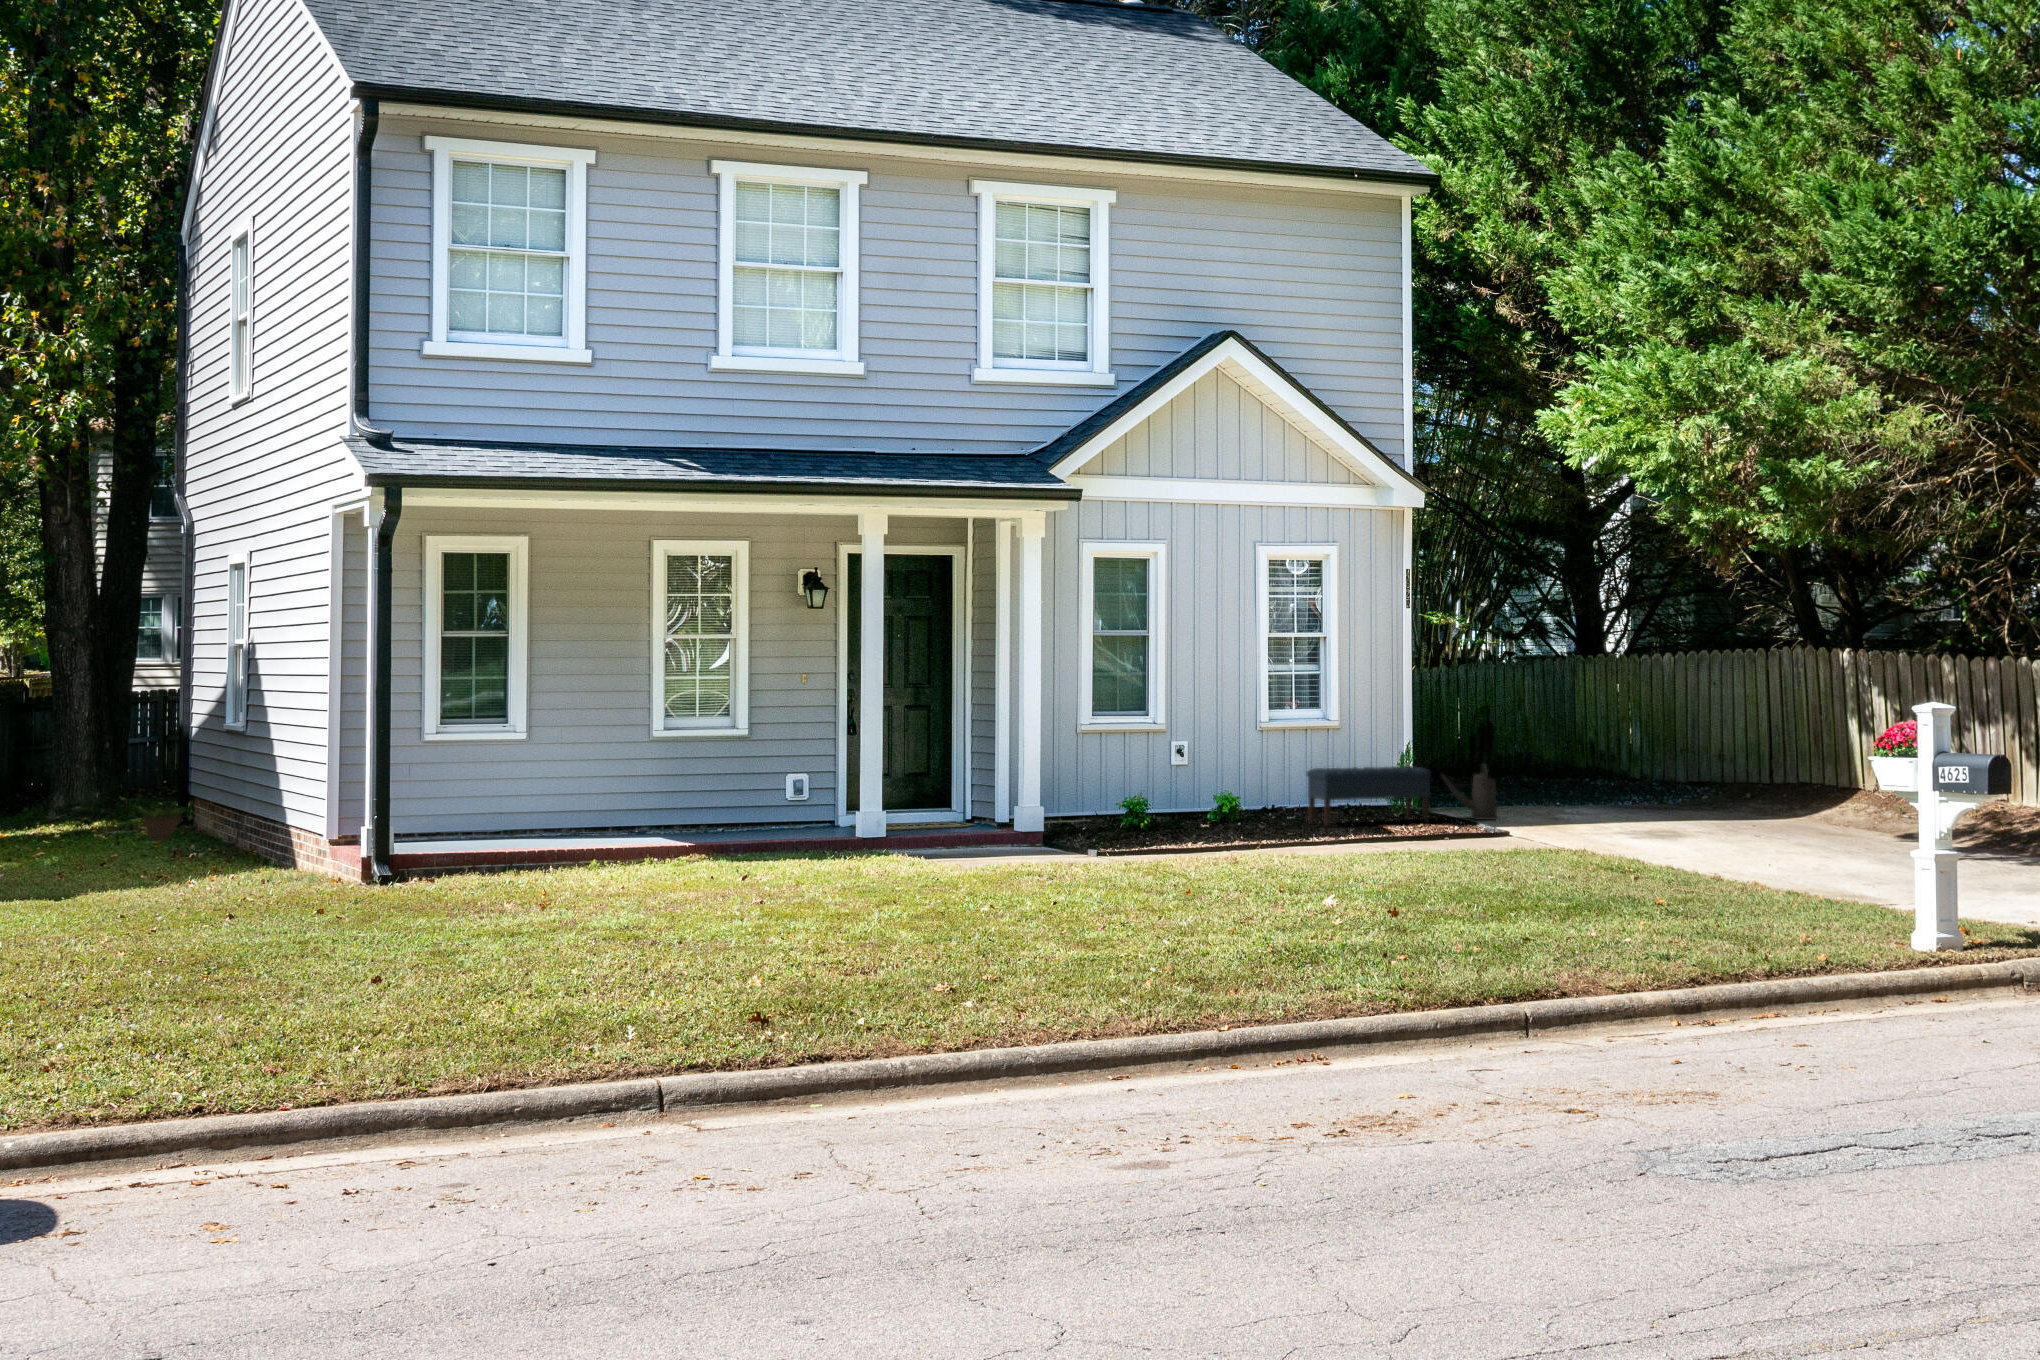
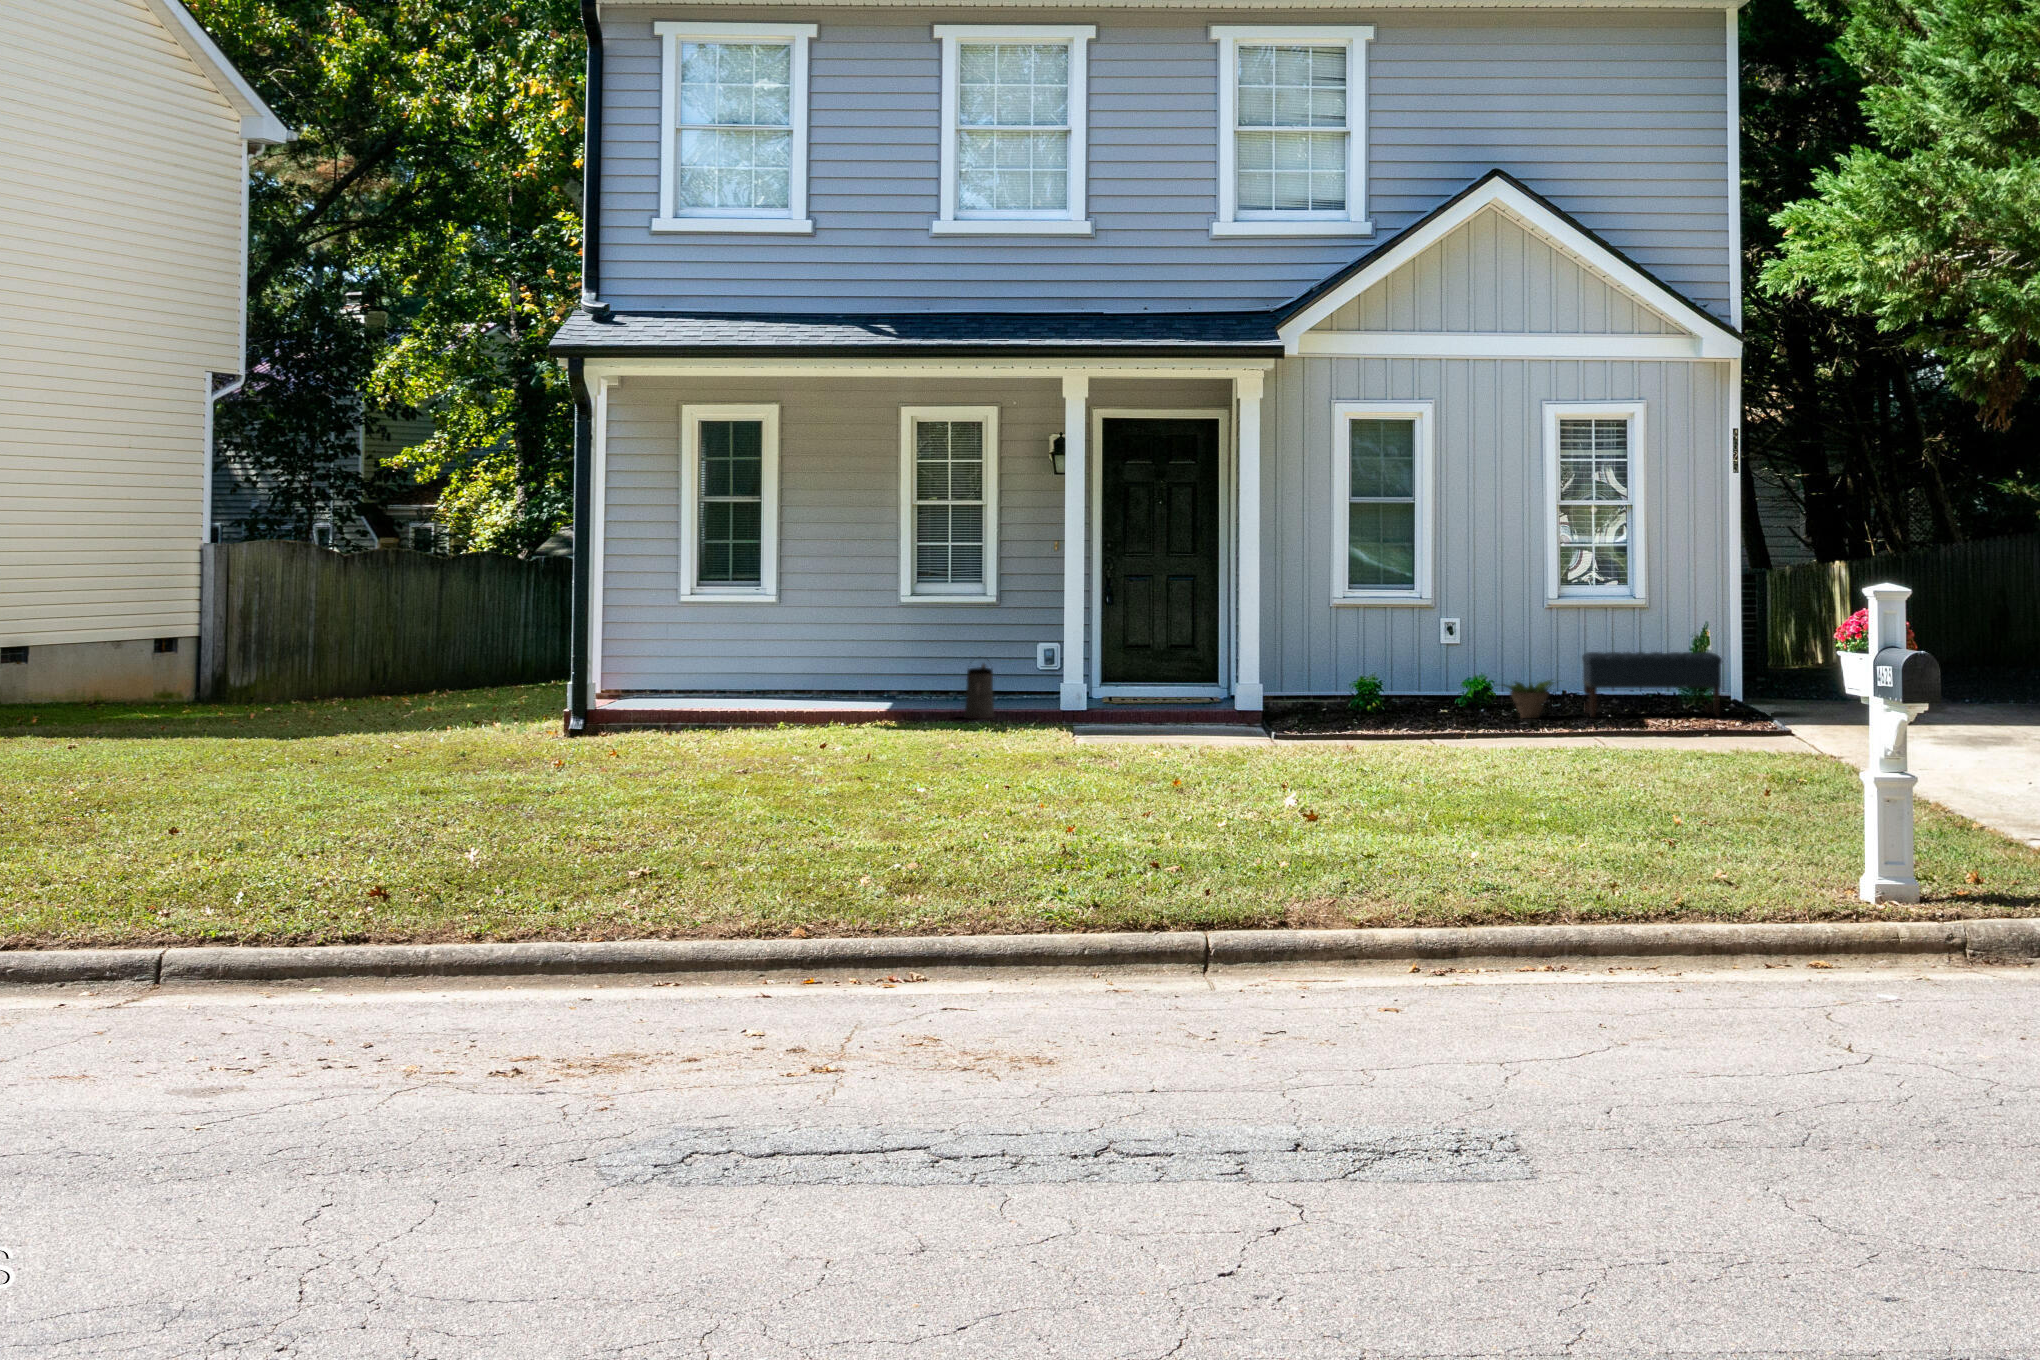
watering can: present [1441,764,1505,819] -> present [964,659,995,719]
decorative plant: present [137,807,186,841] -> present [1502,680,1553,718]

